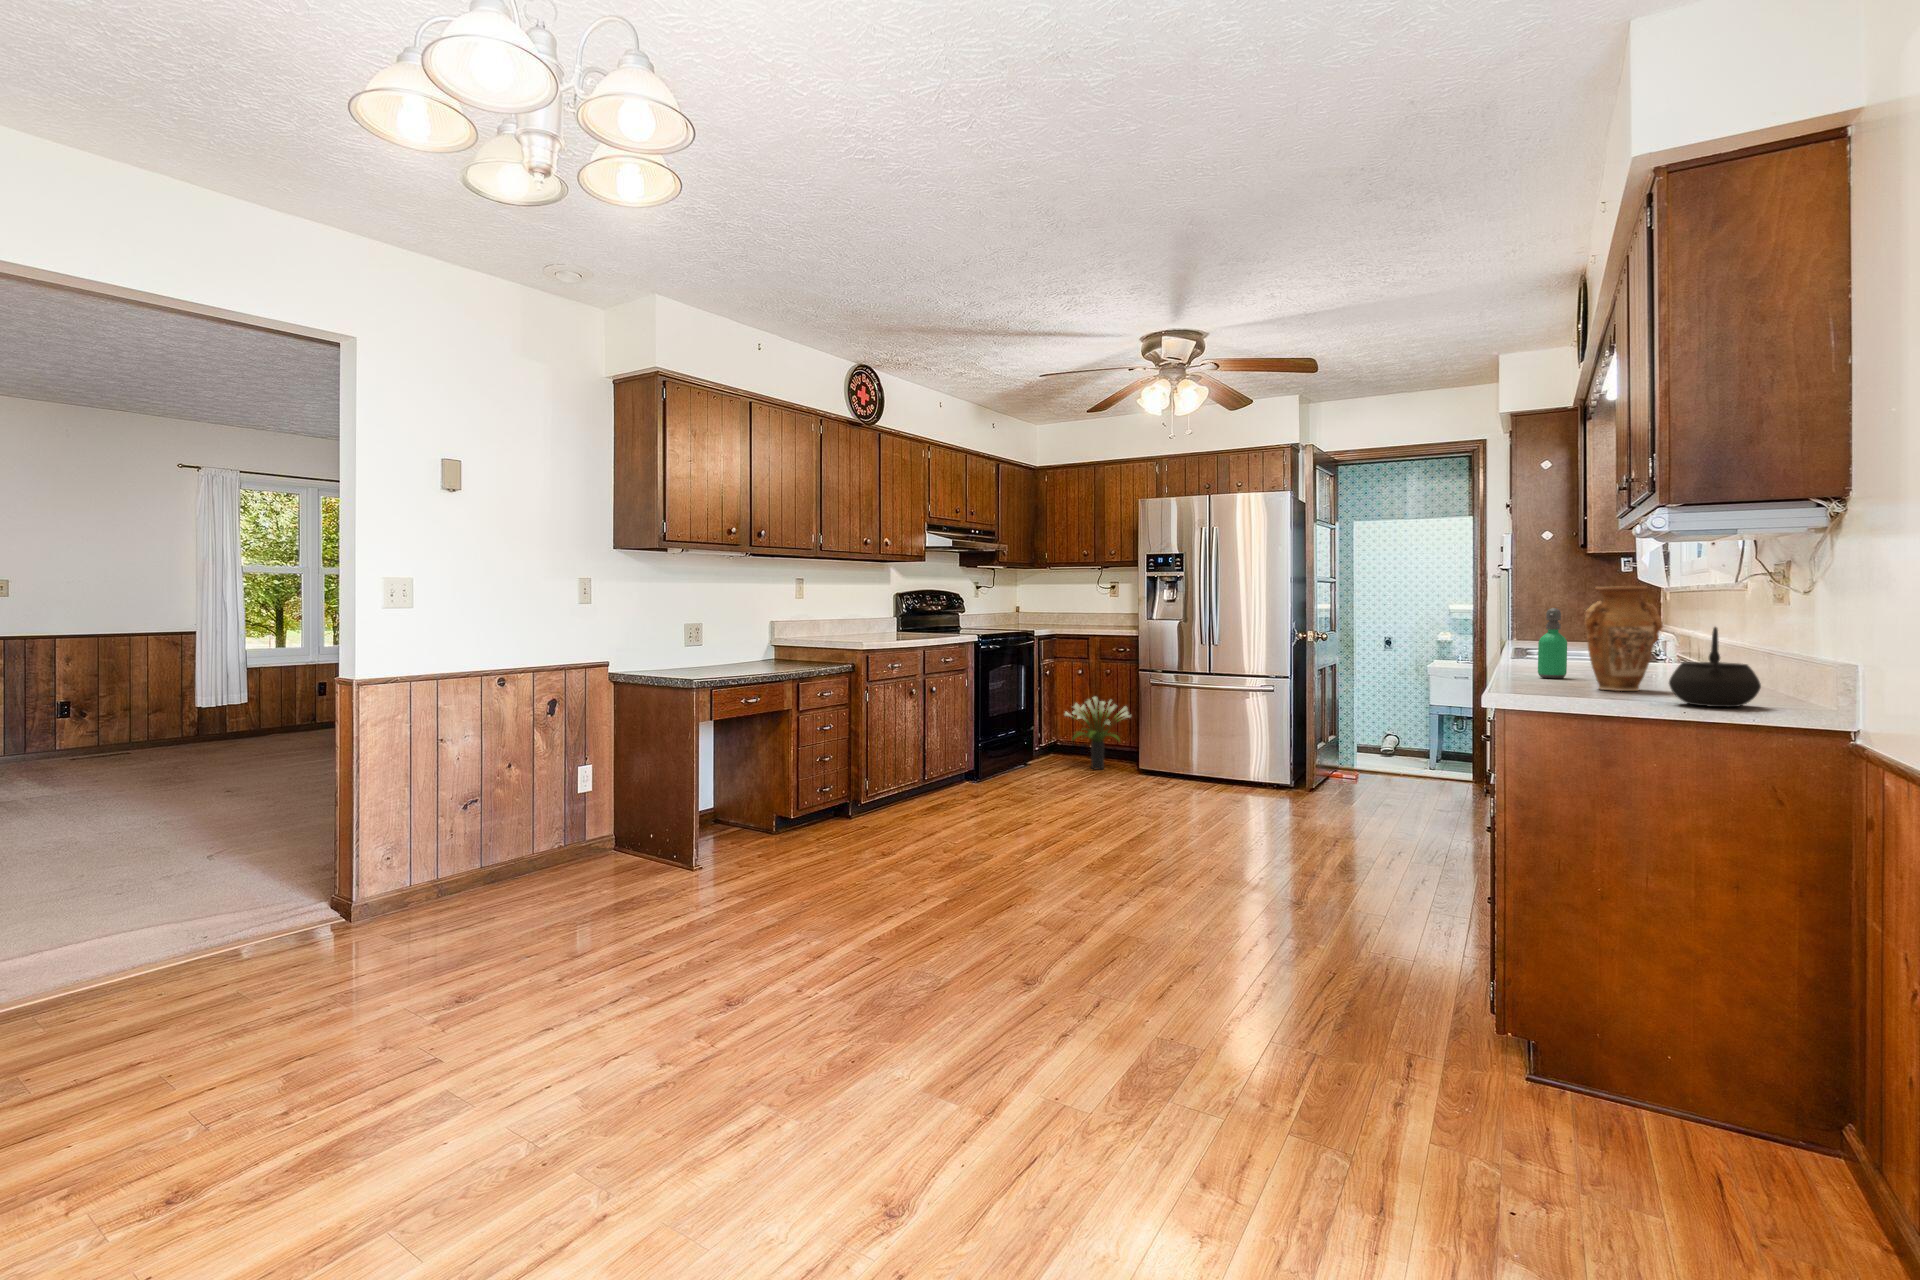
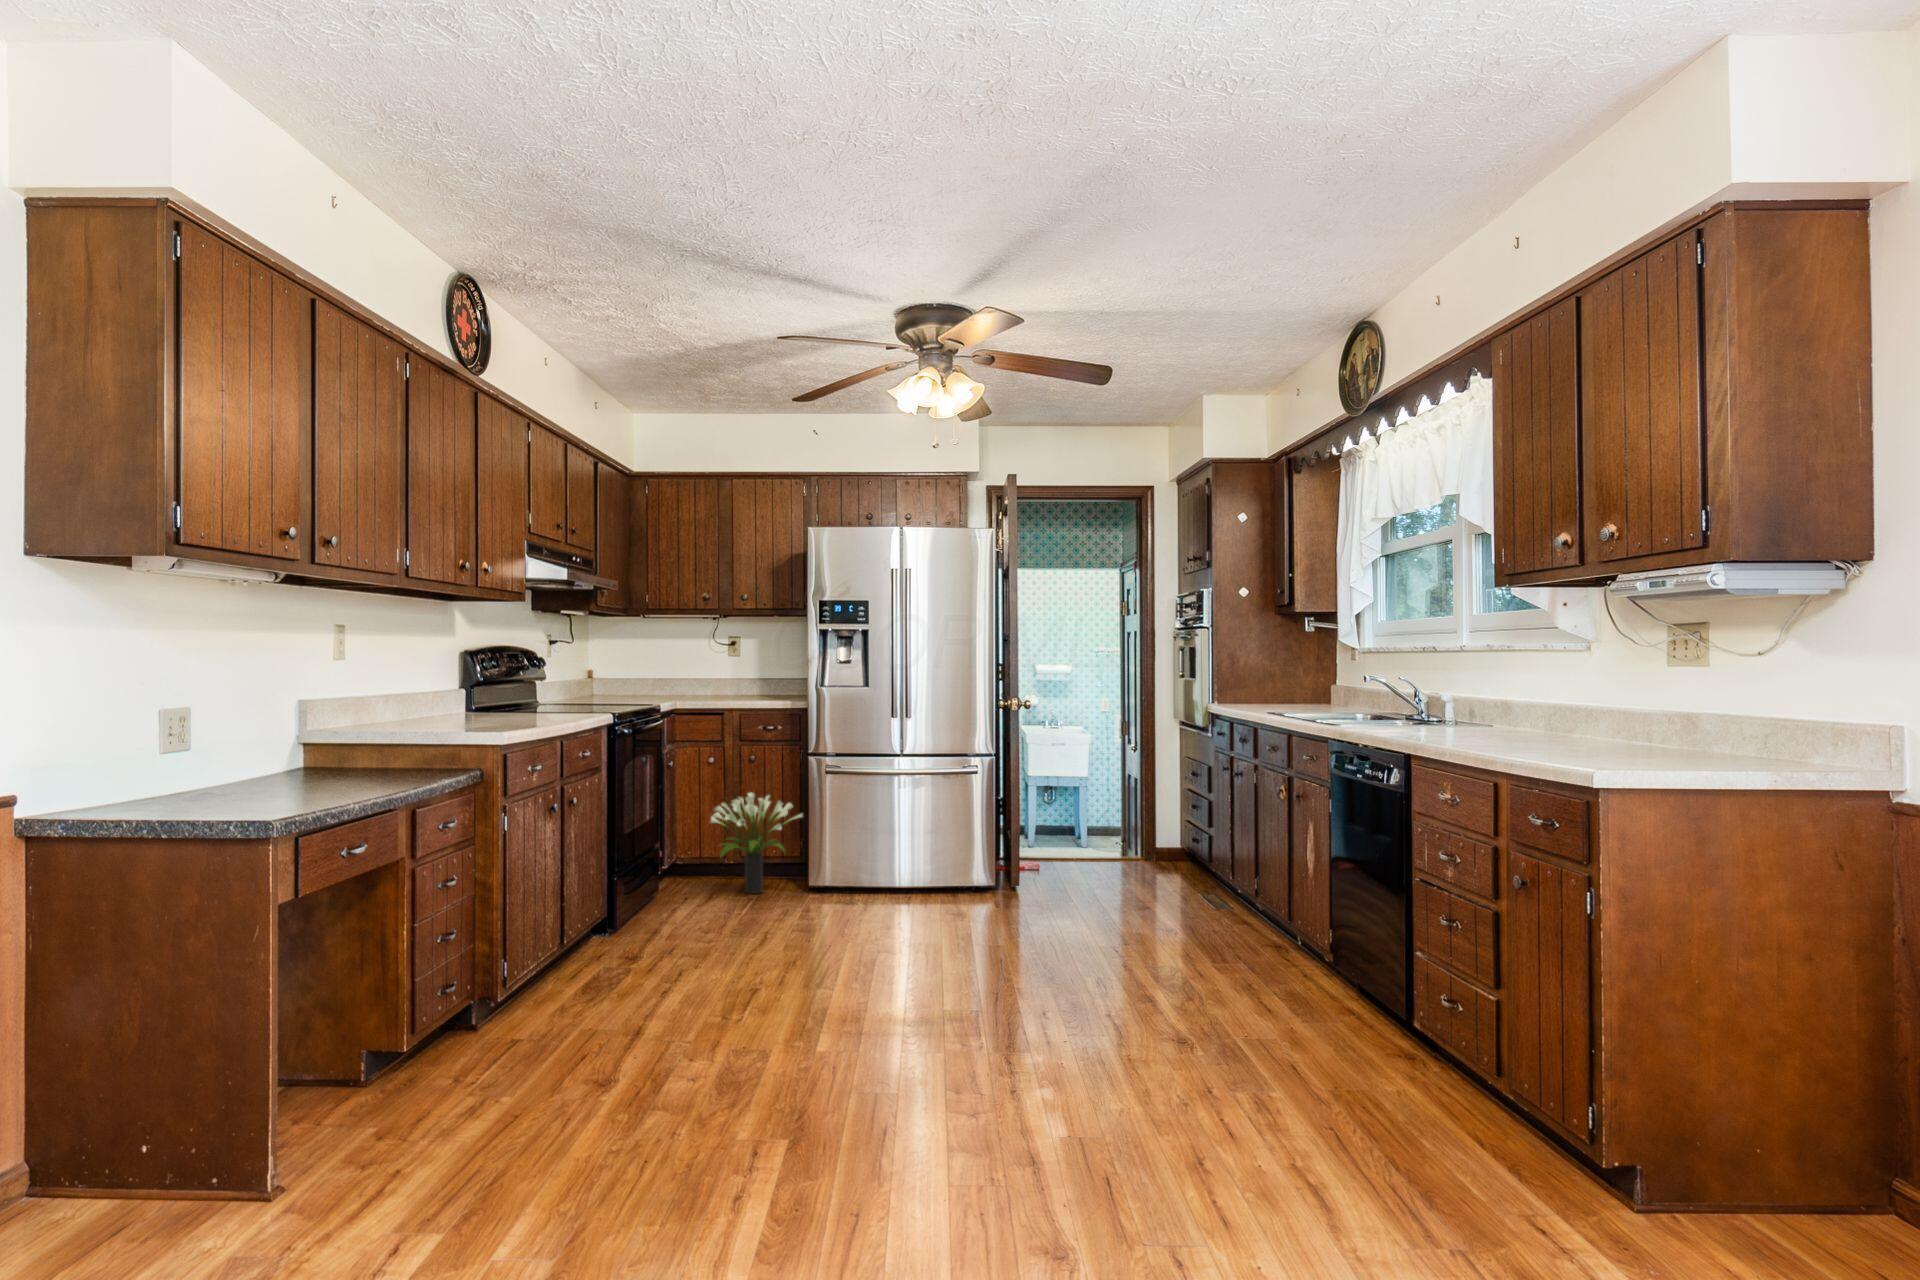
vase: present [1585,586,1663,691] -> none [1568,657,1628,761]
soap dispenser: present [1538,608,1567,678] -> none [1462,677,1490,749]
kettle: present [1669,627,1761,707] -> none [1711,698,1793,774]

